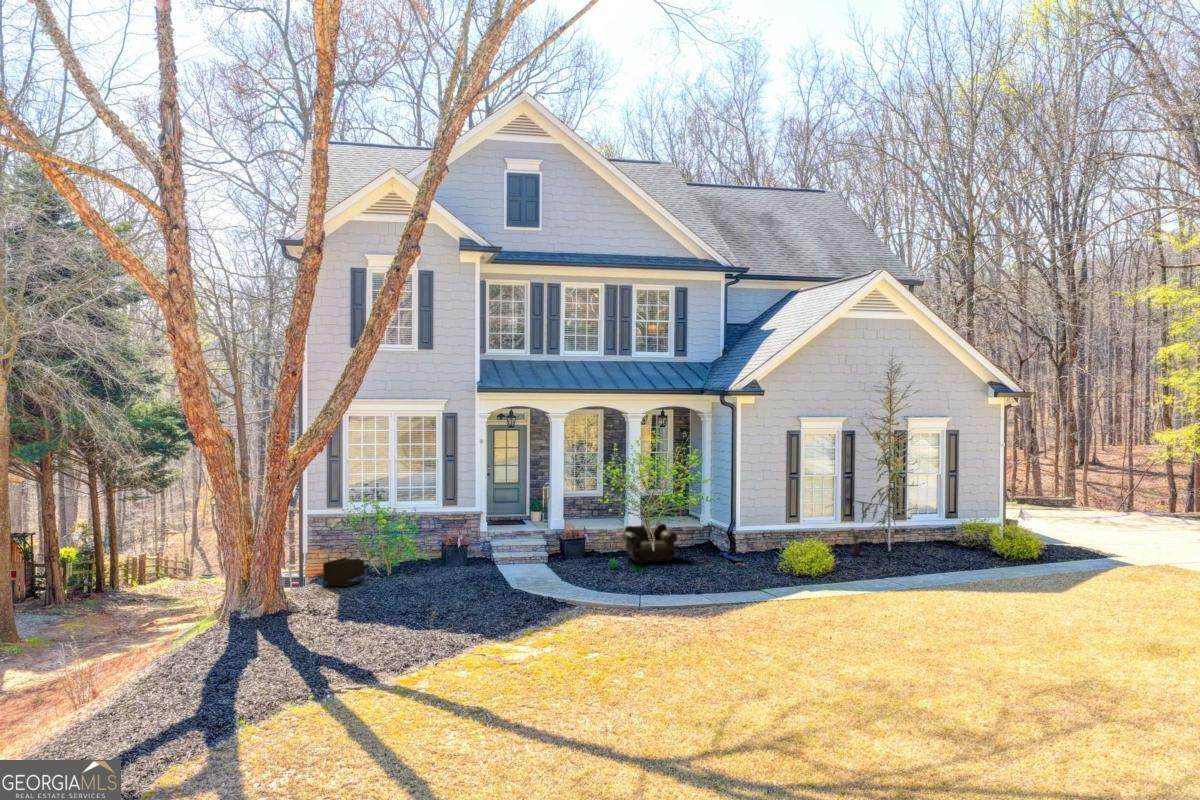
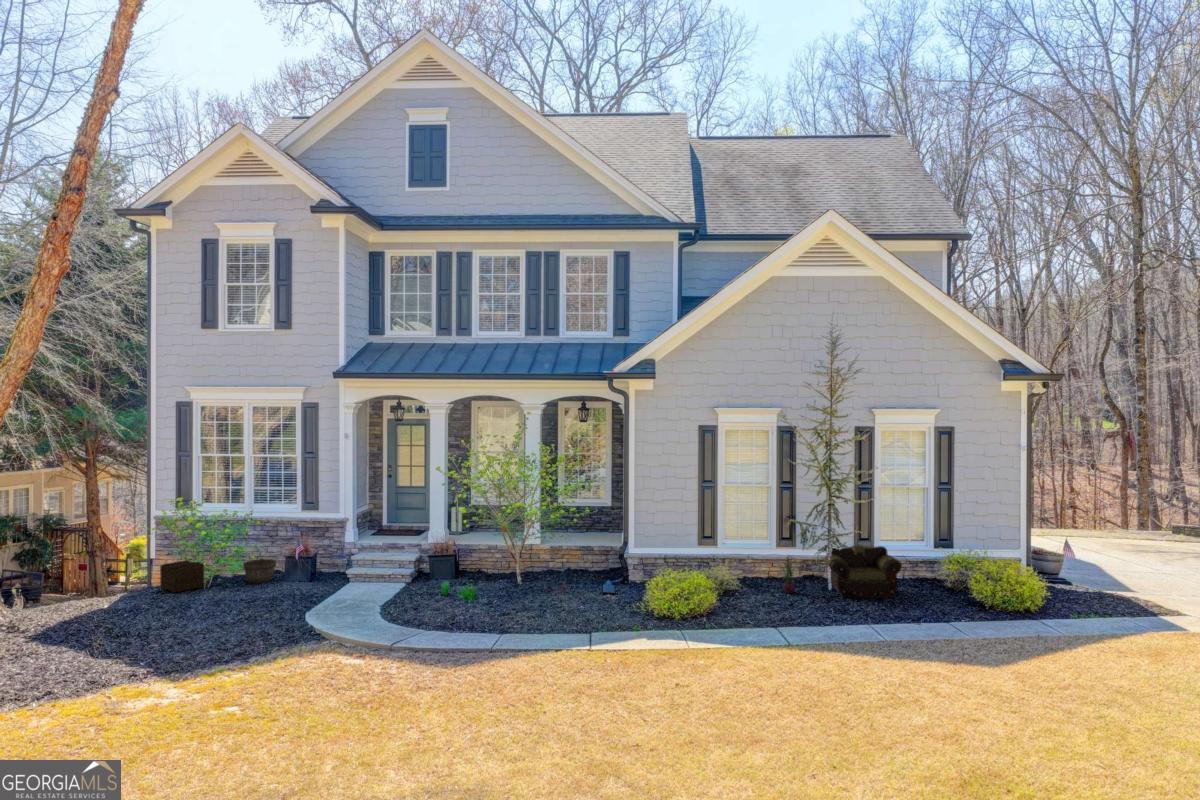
armchair: present [622,524,677,563] -> present [824,545,901,598]
wooden bucket: none [390,550,418,576] -> present [243,558,276,583]

